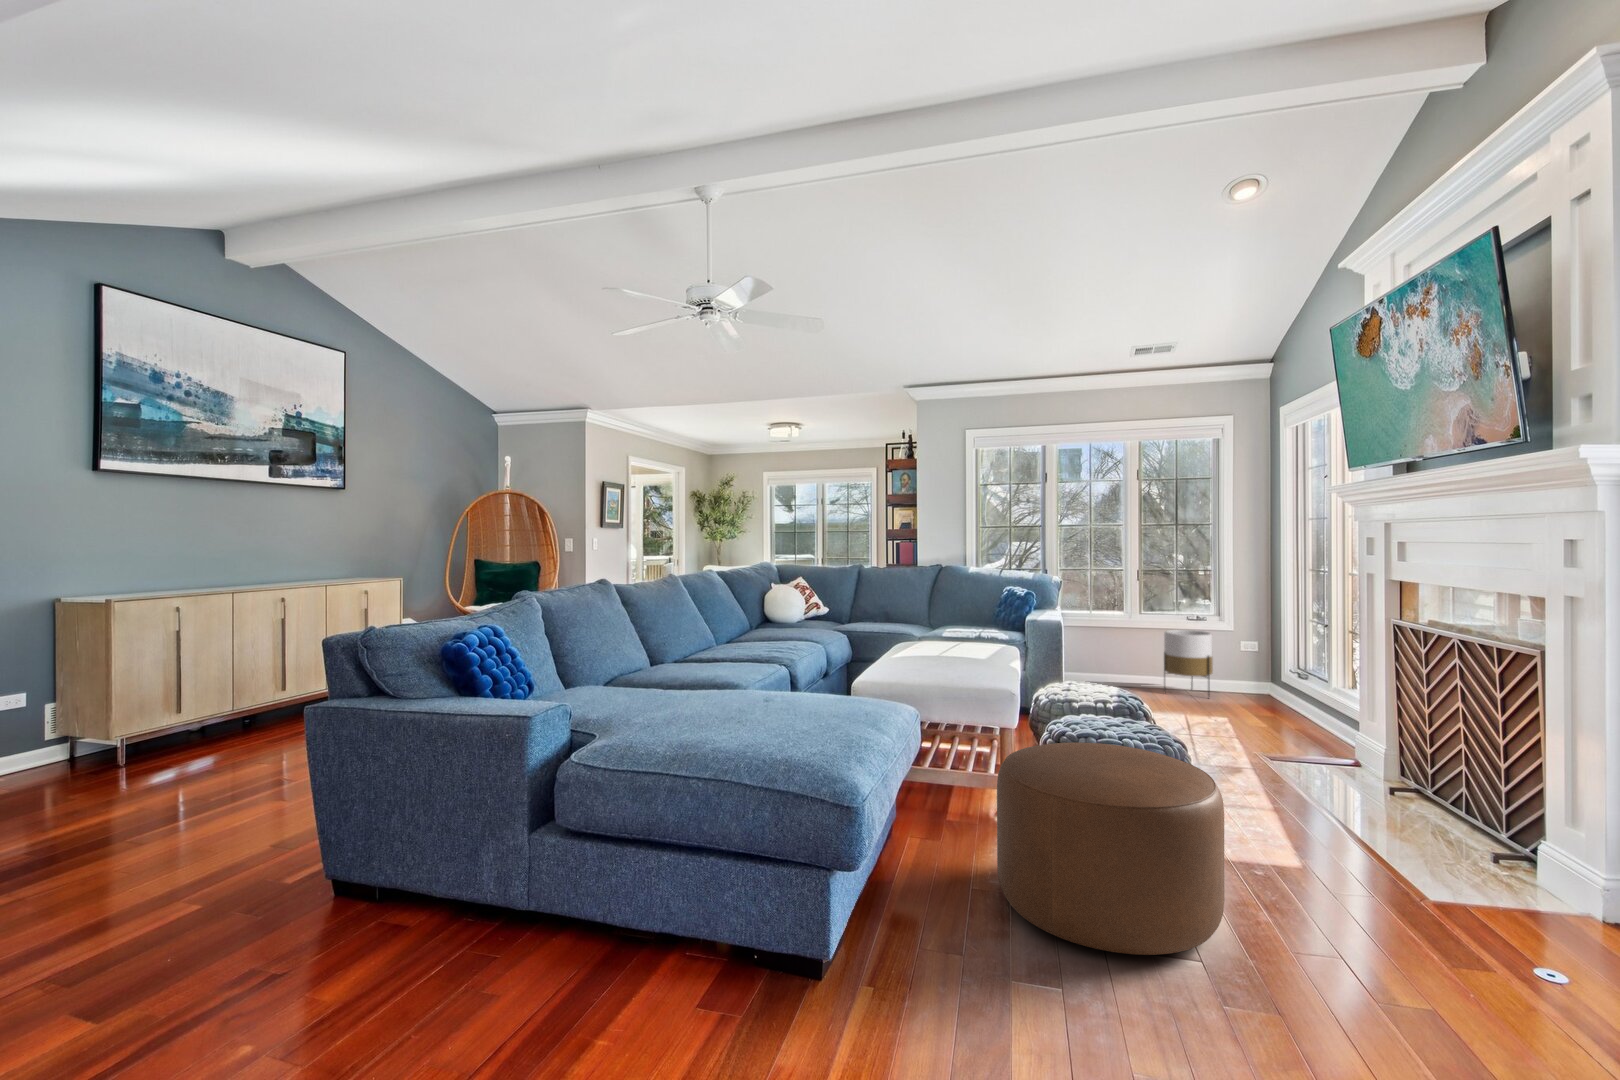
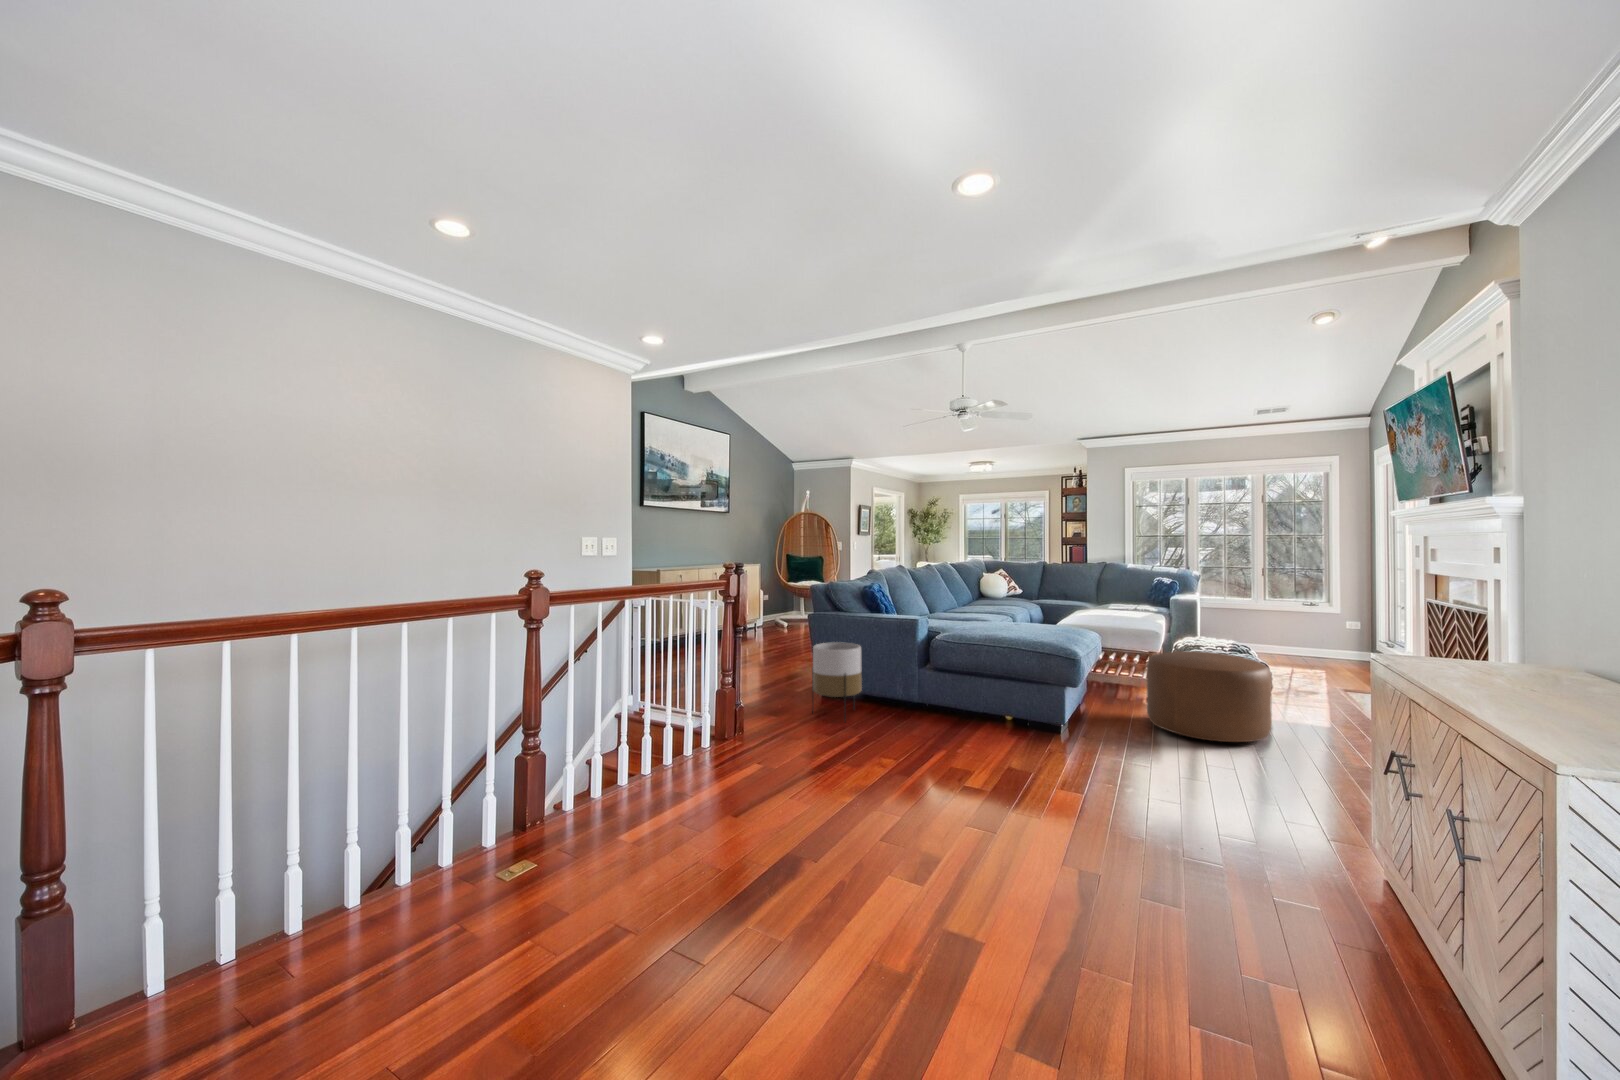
planter: present [1164,630,1213,697] -> present [812,642,862,721]

